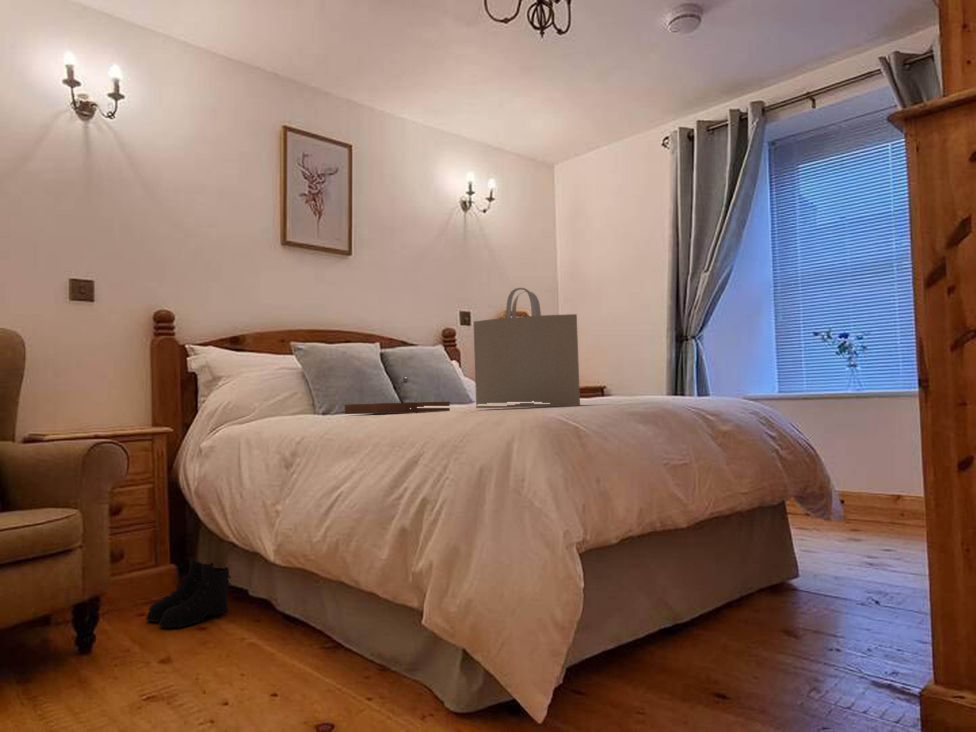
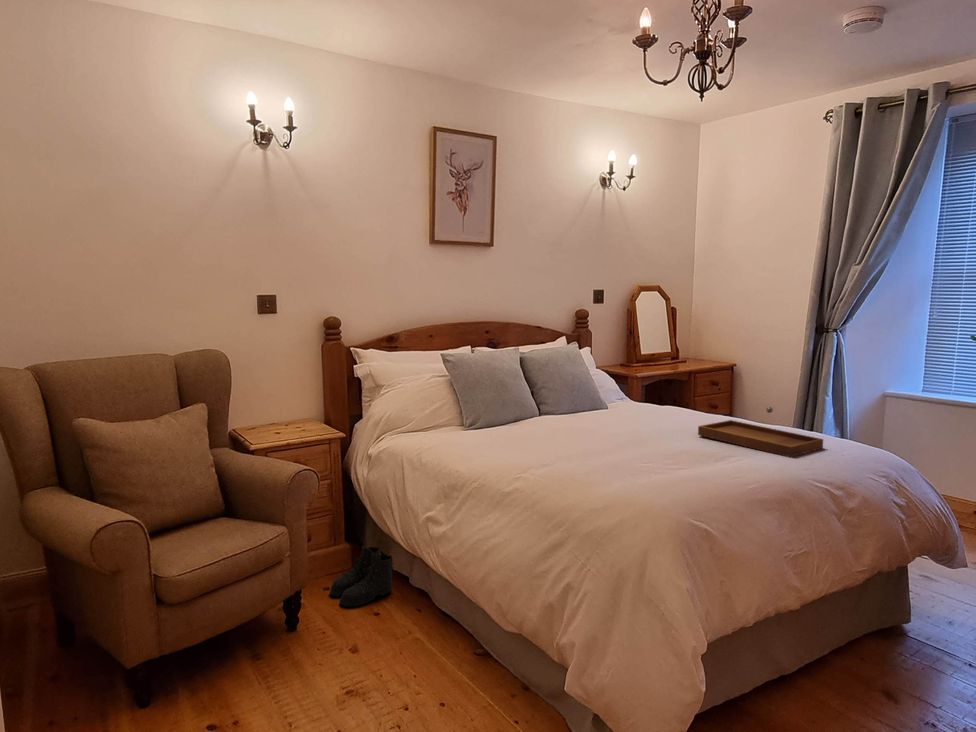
tote bag: present [474,288,580,408] -> none [610,346,715,464]
tray: present [345,377,450,414] -> present [698,407,823,457]

